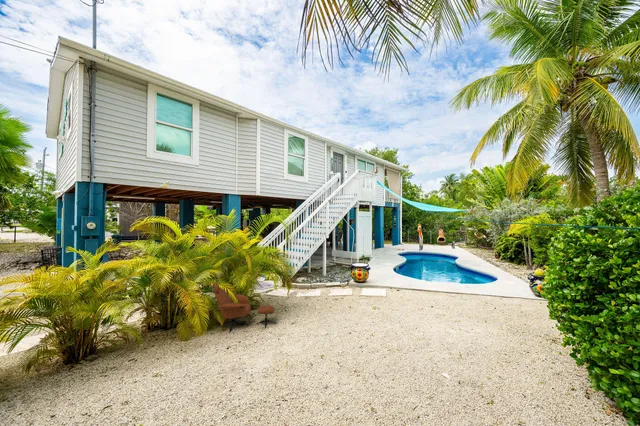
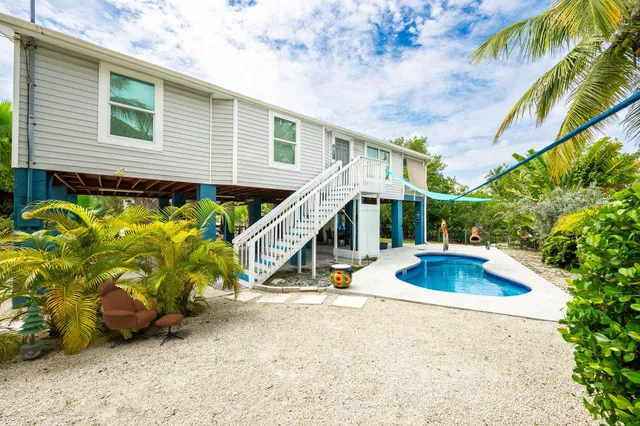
potted tree: none [167,297,185,343] -> present [18,300,48,359]

